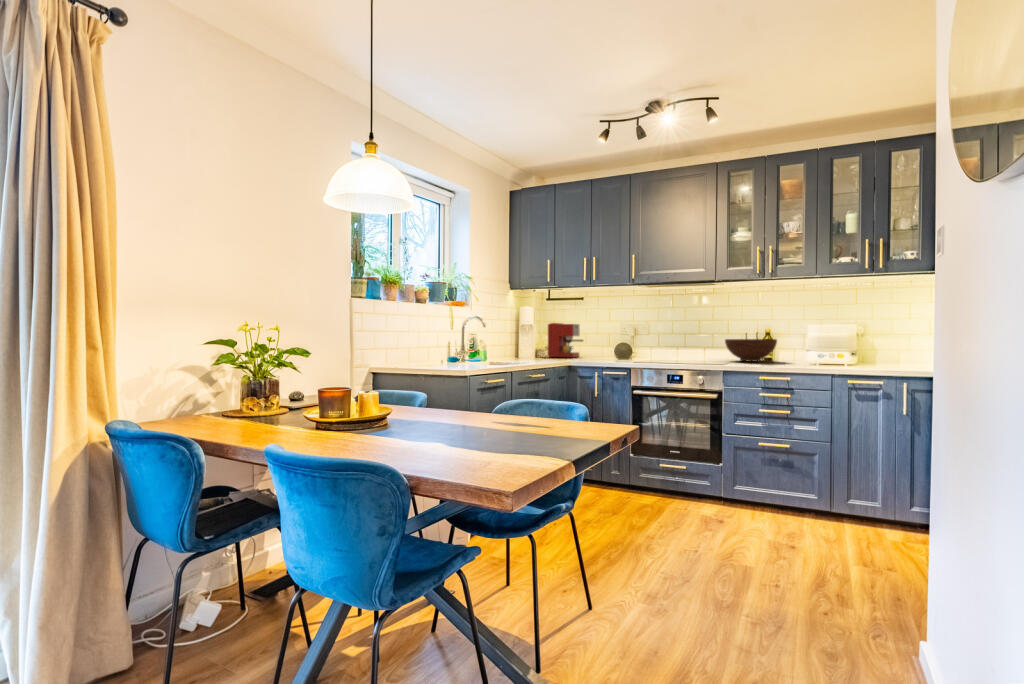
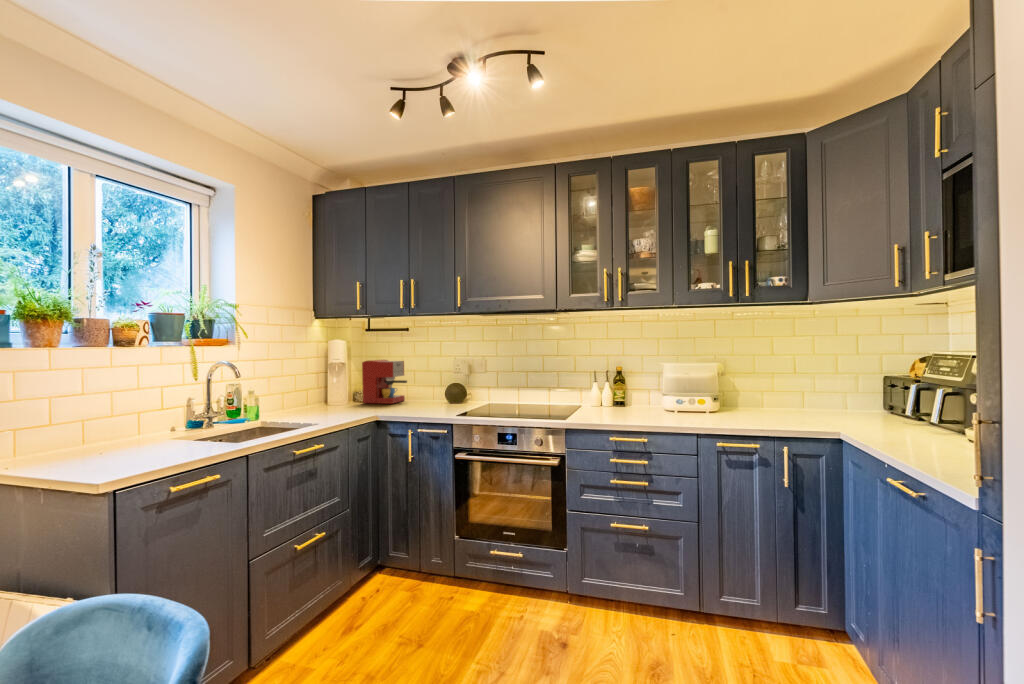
fruit bowl: present [725,339,777,362] -> none [572,377,630,407]

